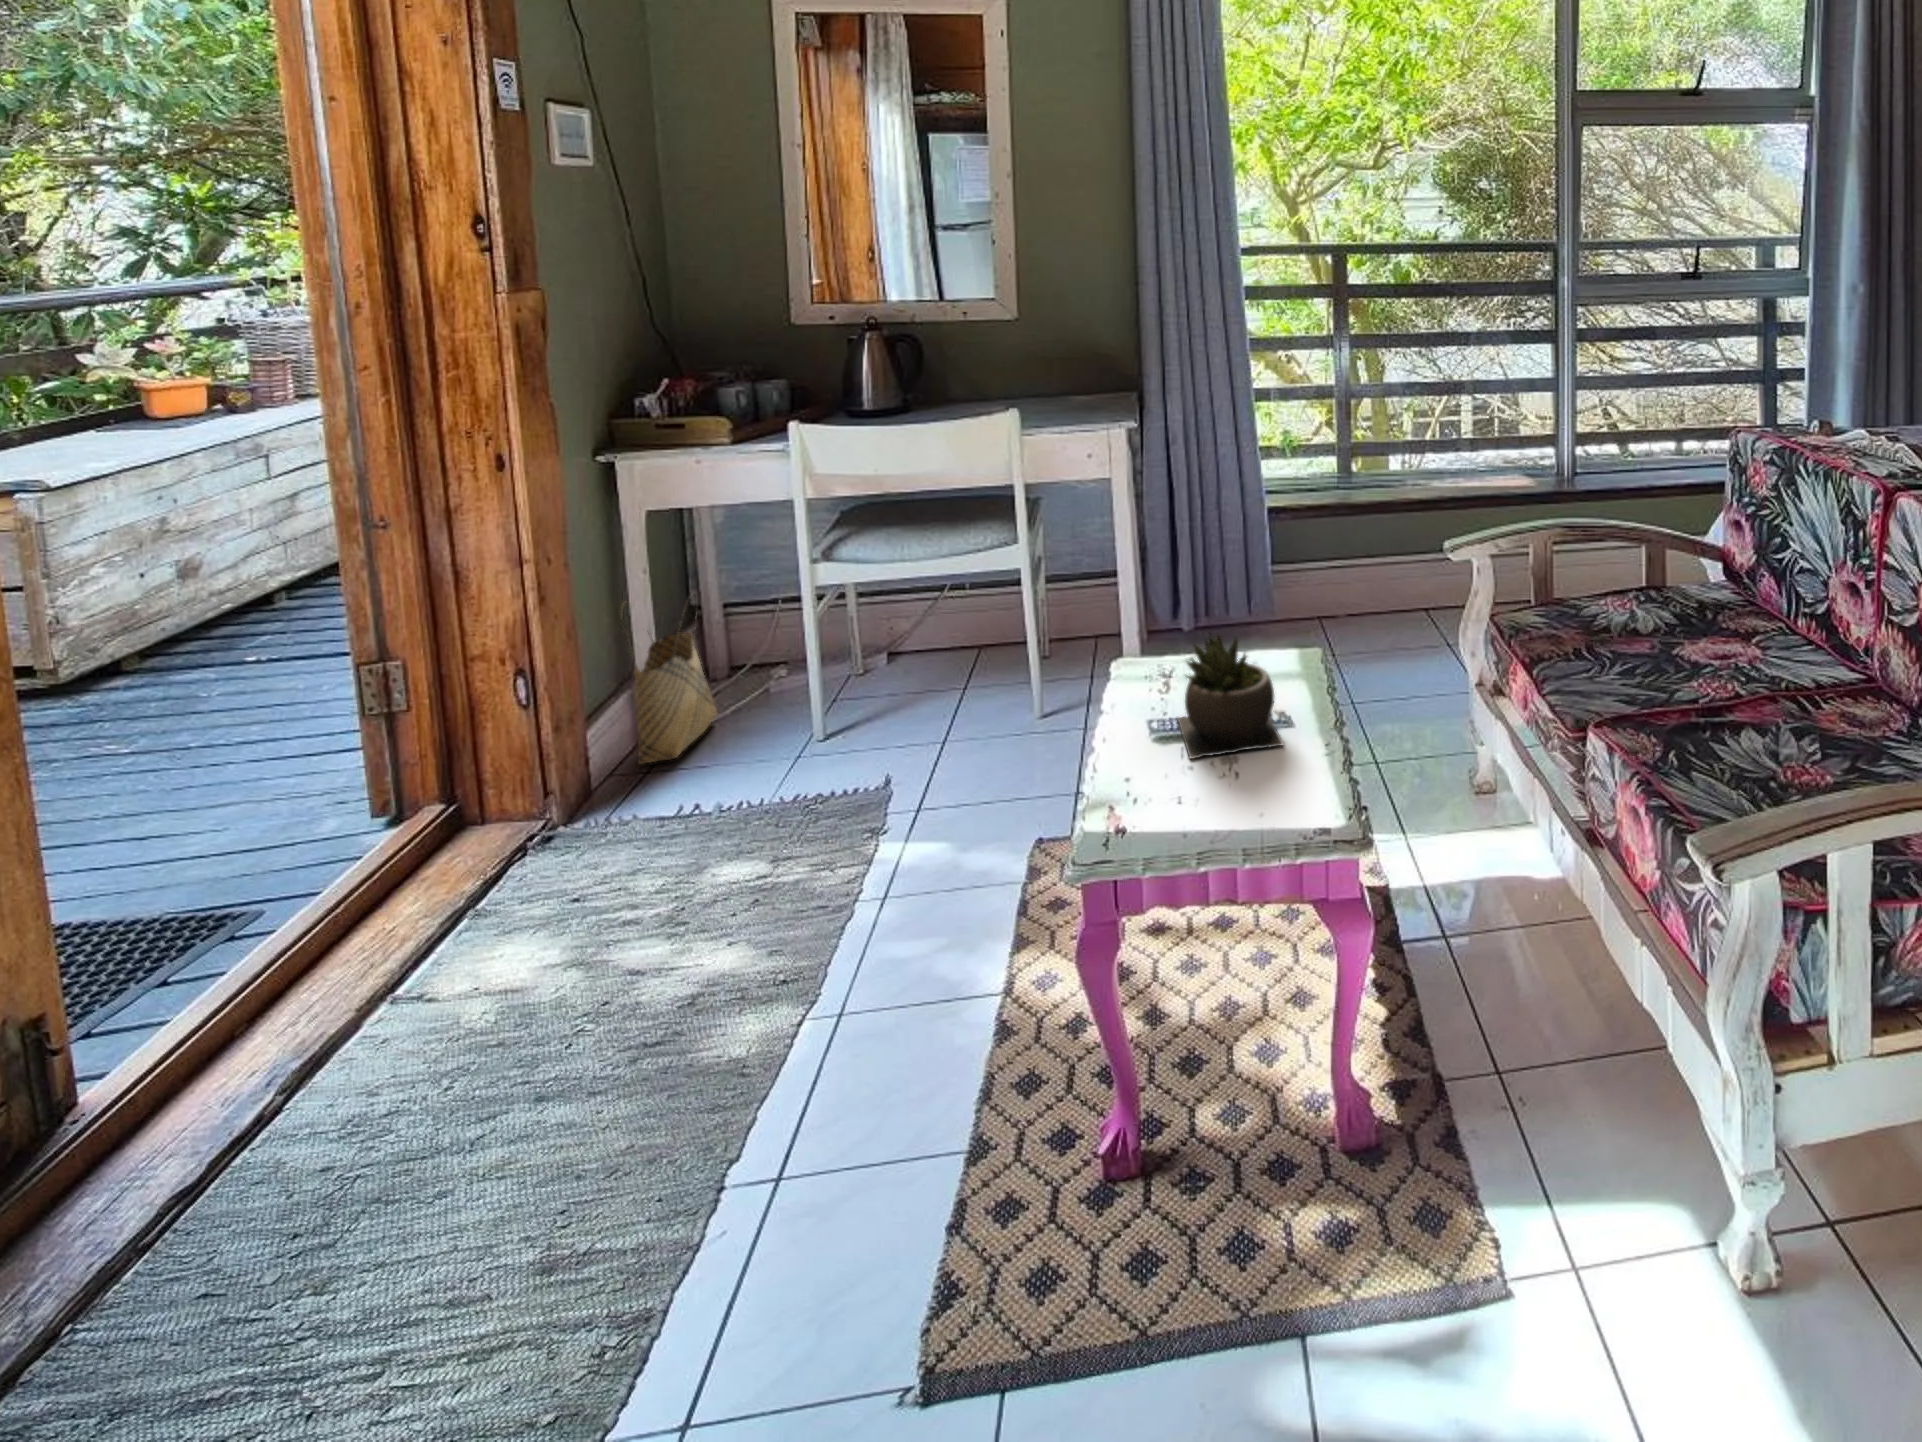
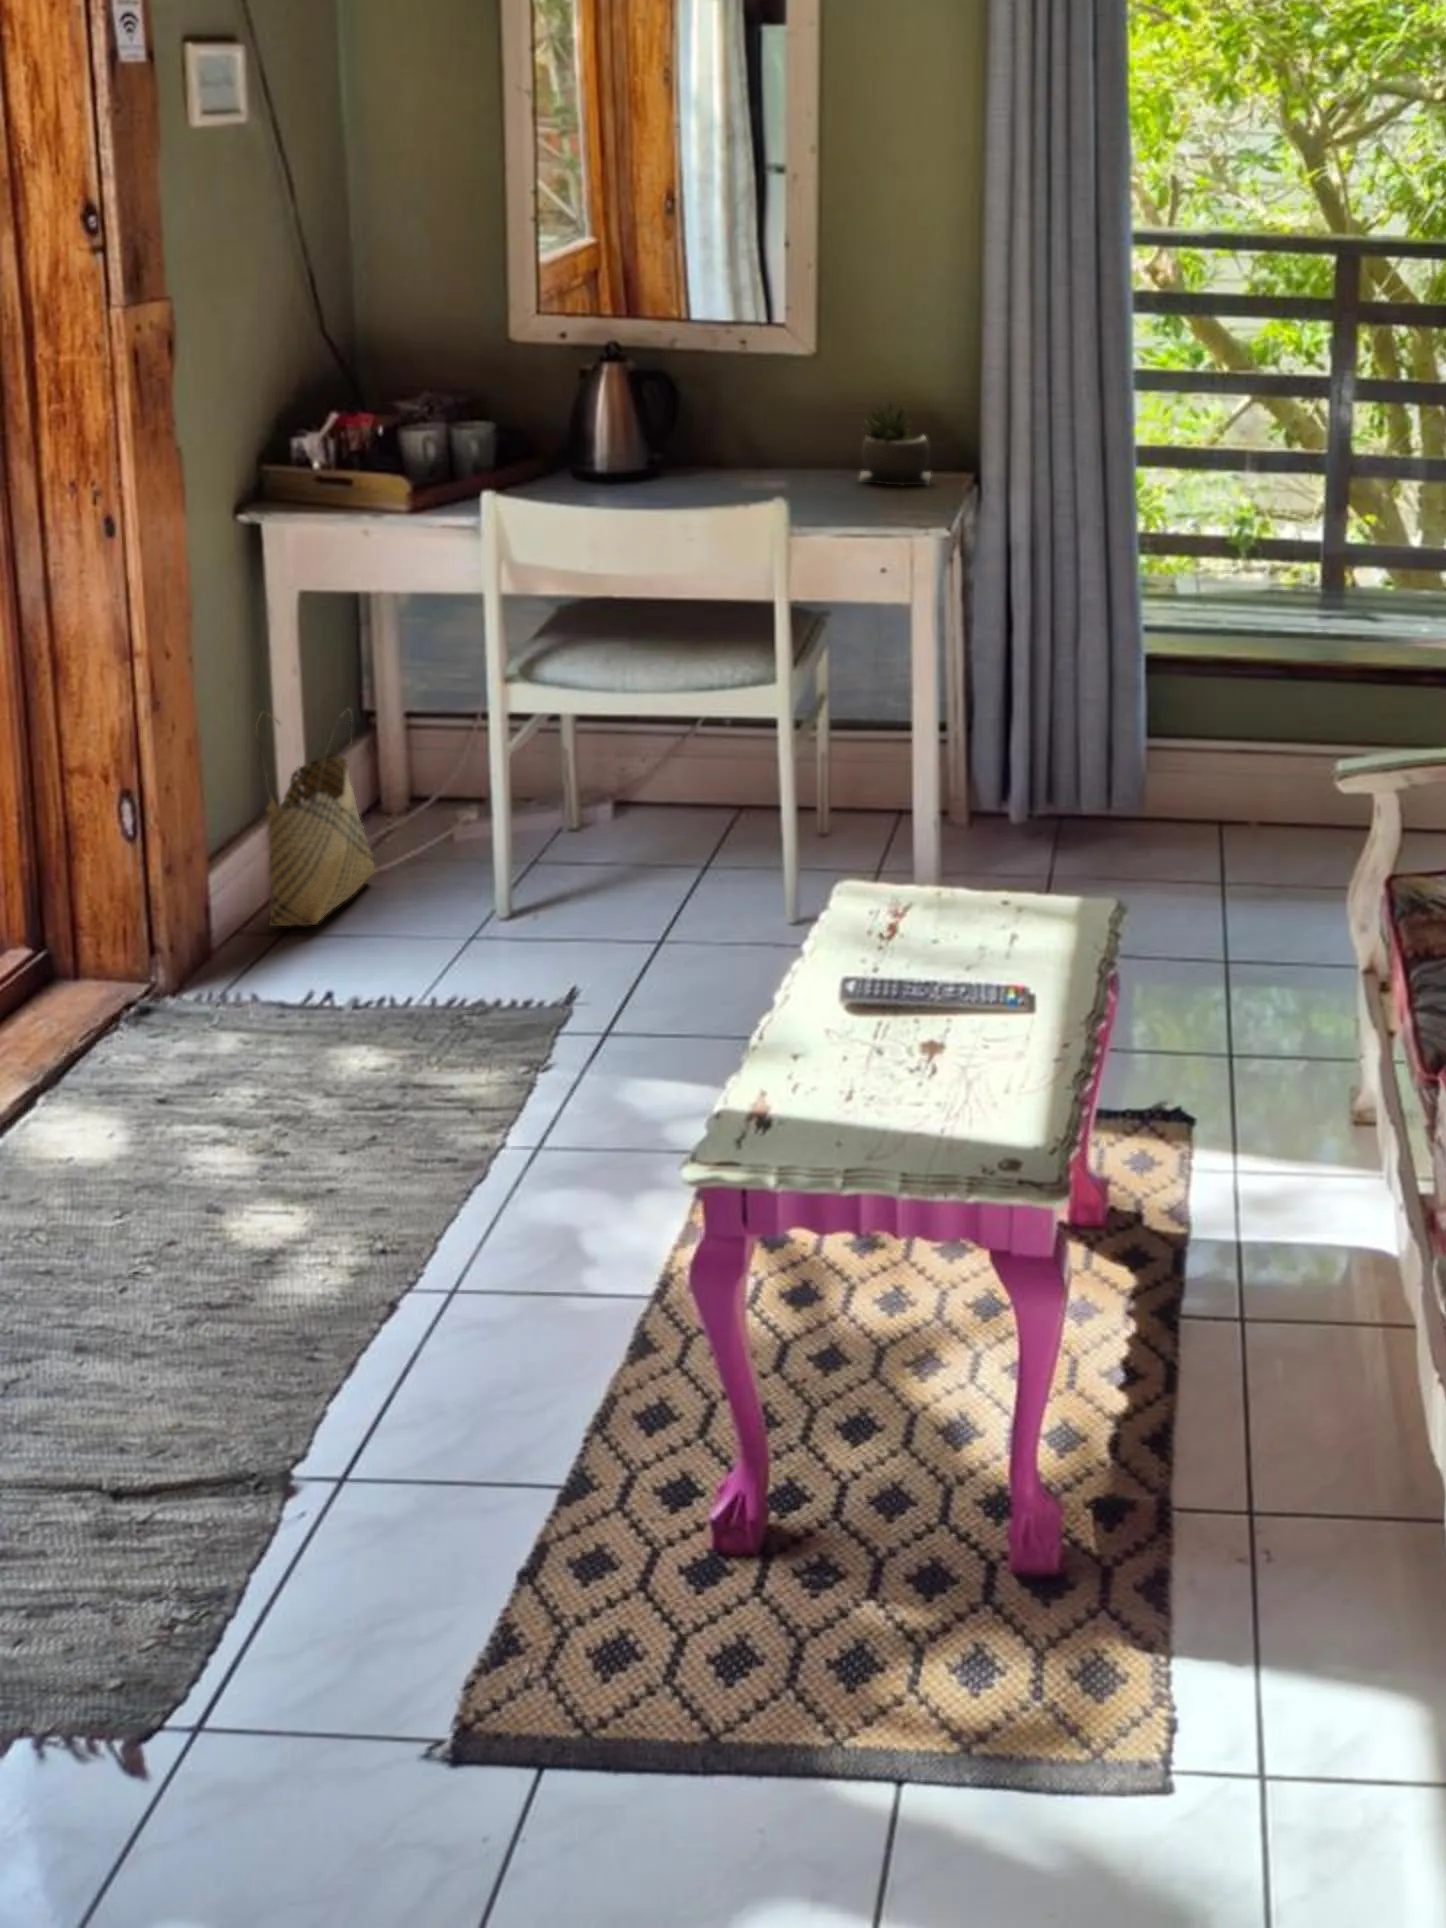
succulent plant: present [1178,635,1283,759] -> present [859,405,931,485]

